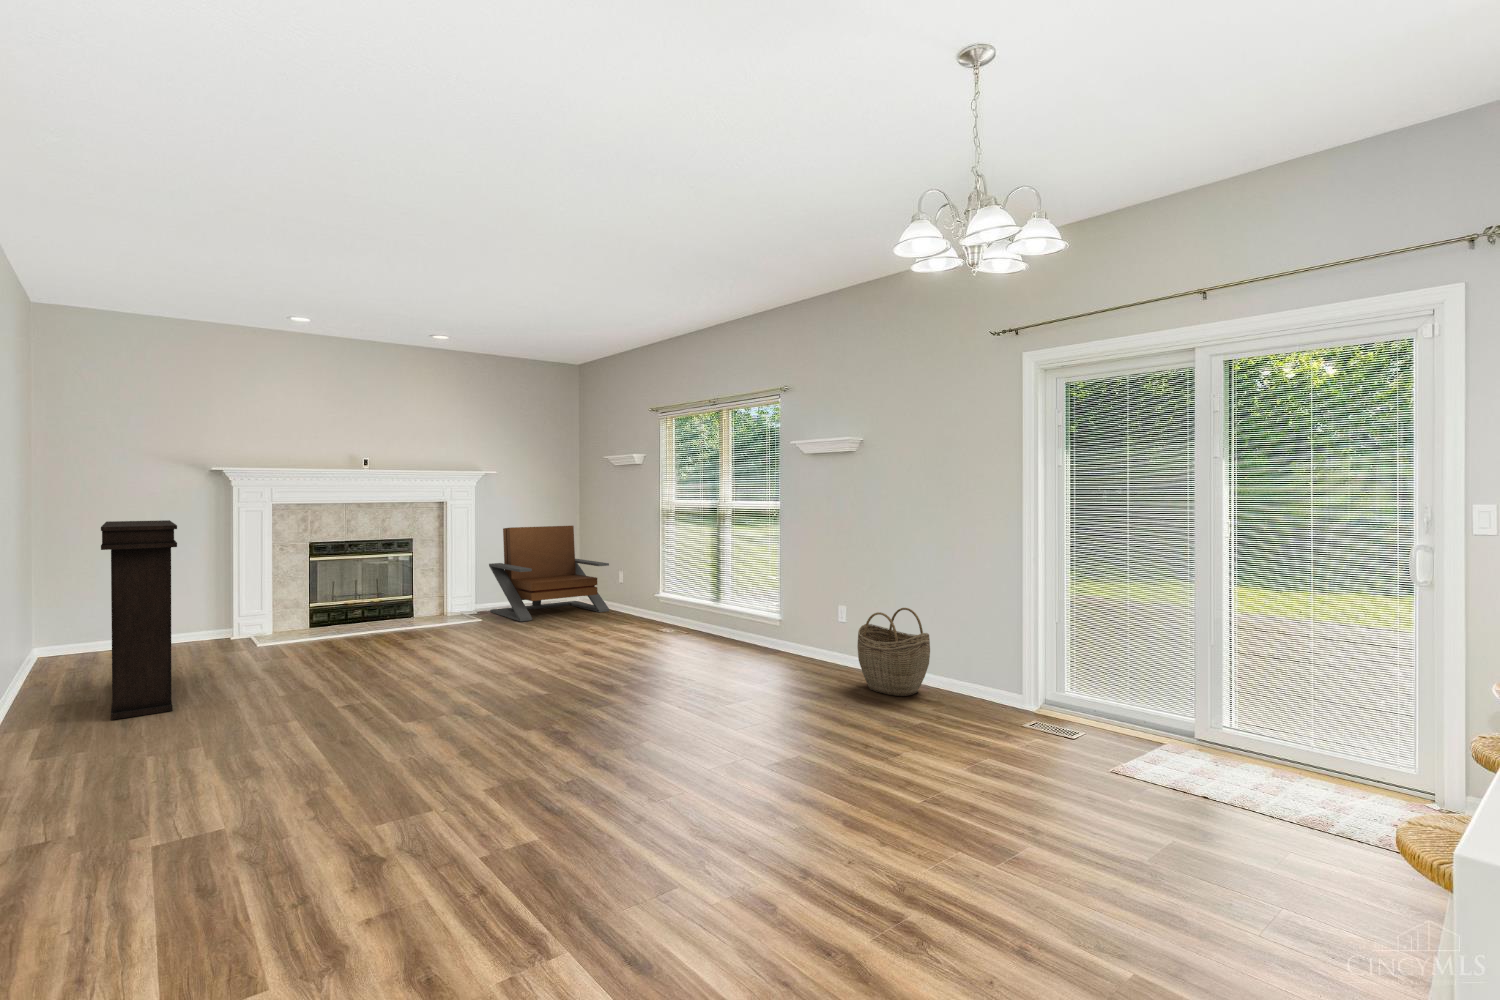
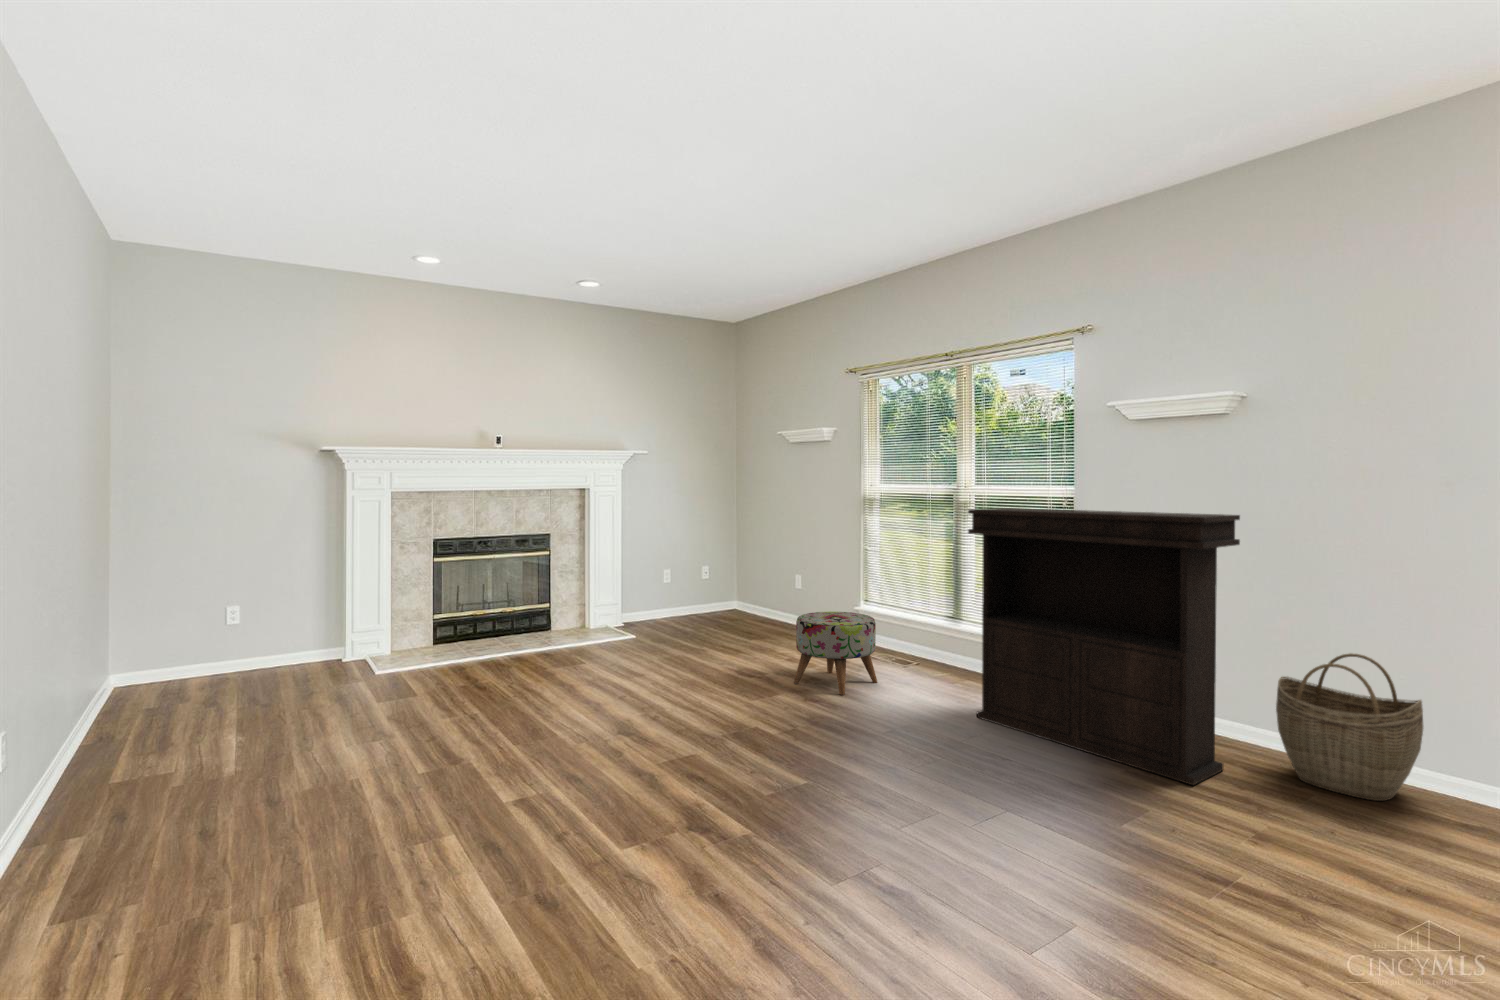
console table: present [101,520,177,720] -> present [968,508,1240,785]
lounge chair: present [489,526,609,621] -> none [637,518,784,639]
ottoman: none [585,594,648,653] -> present [794,612,877,695]

